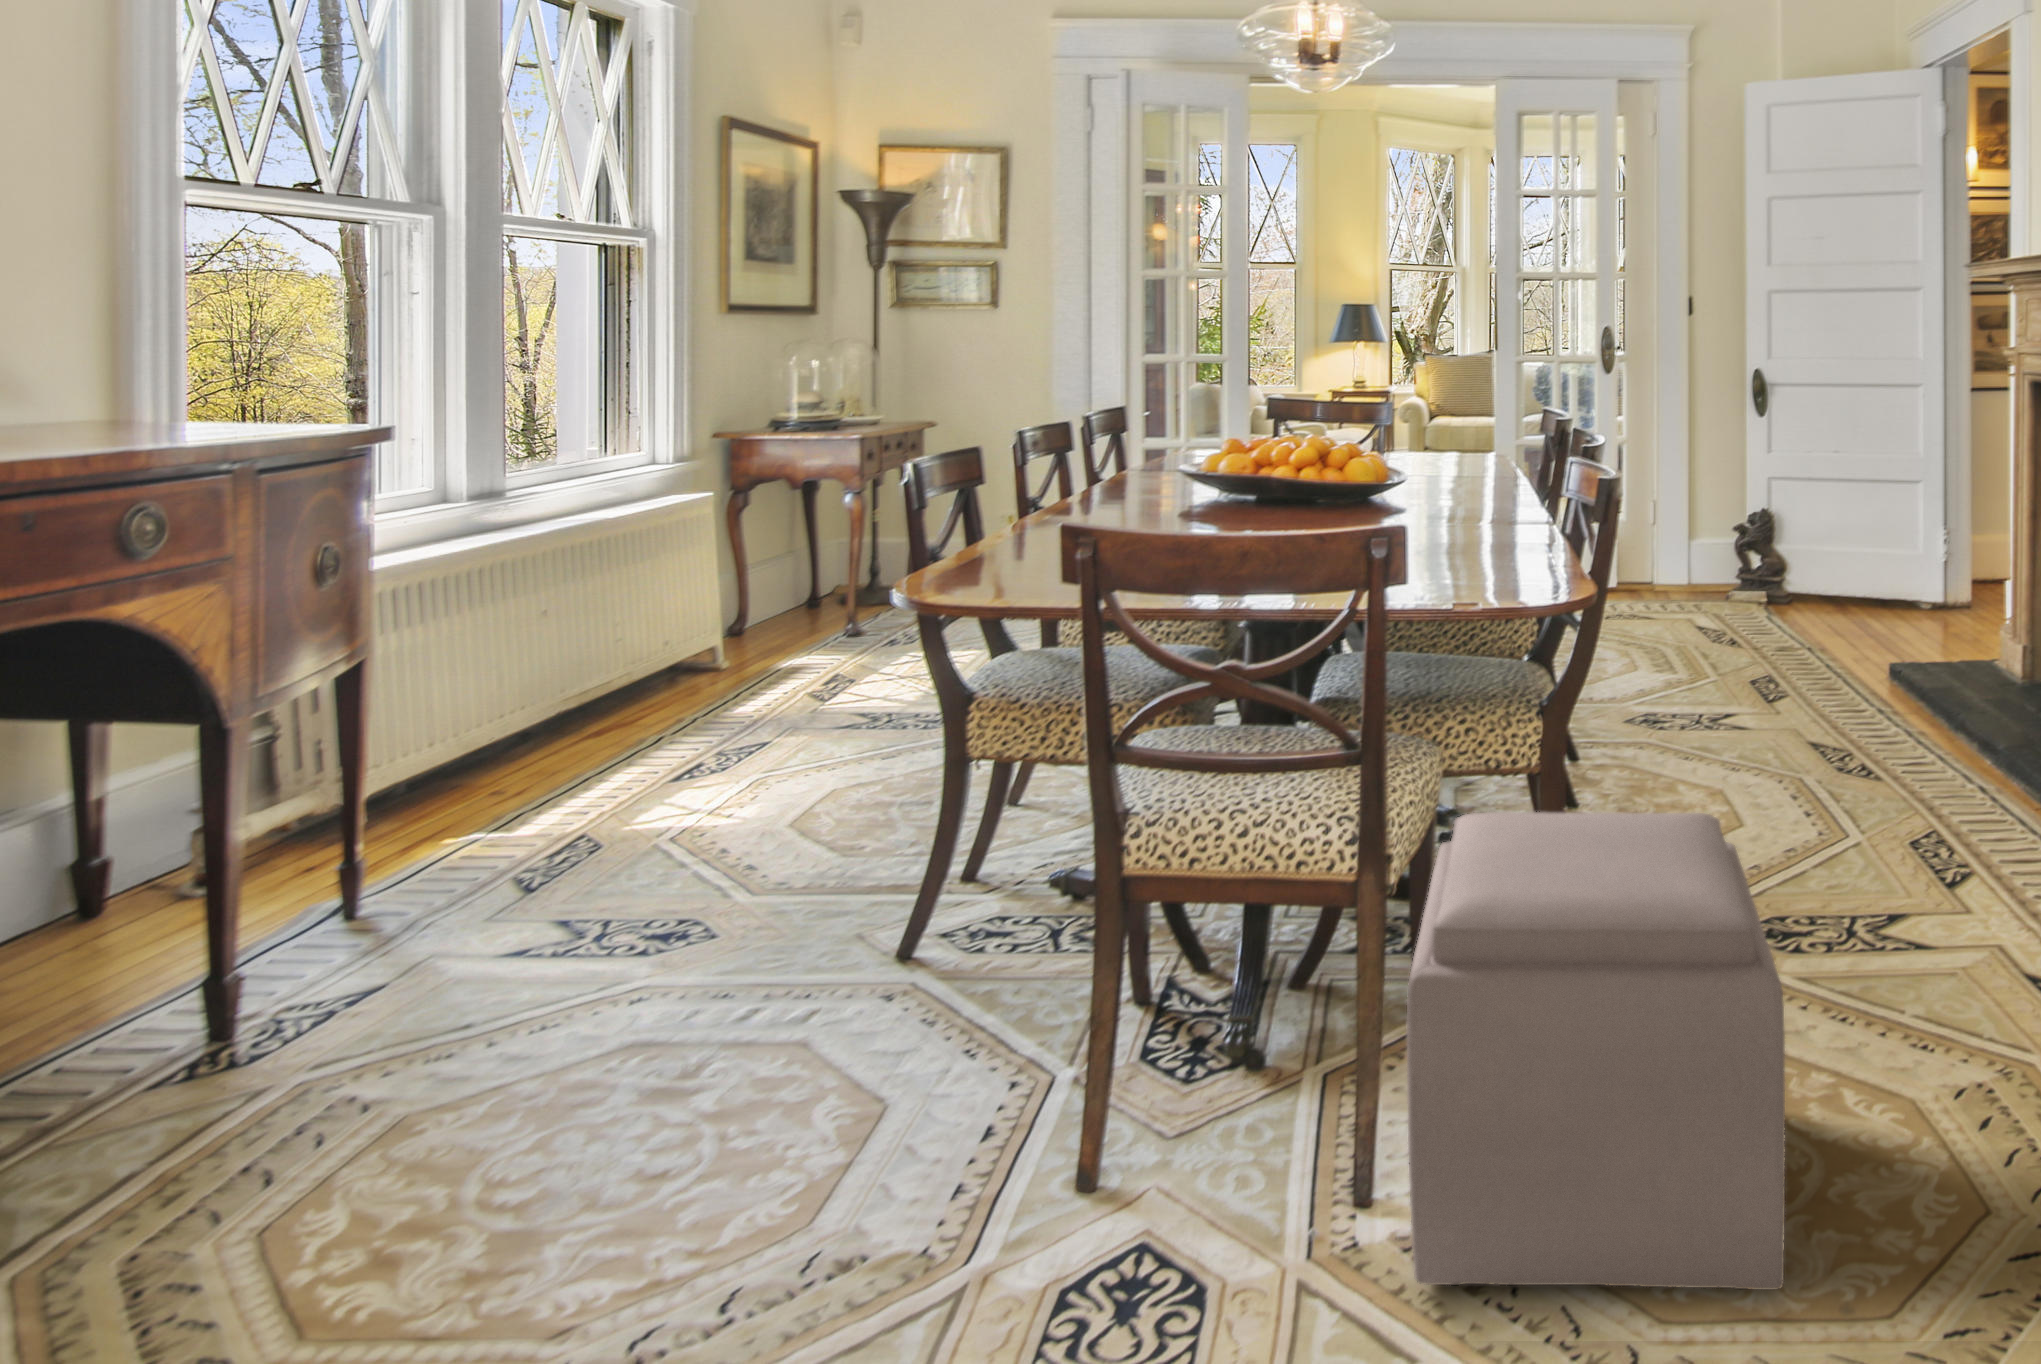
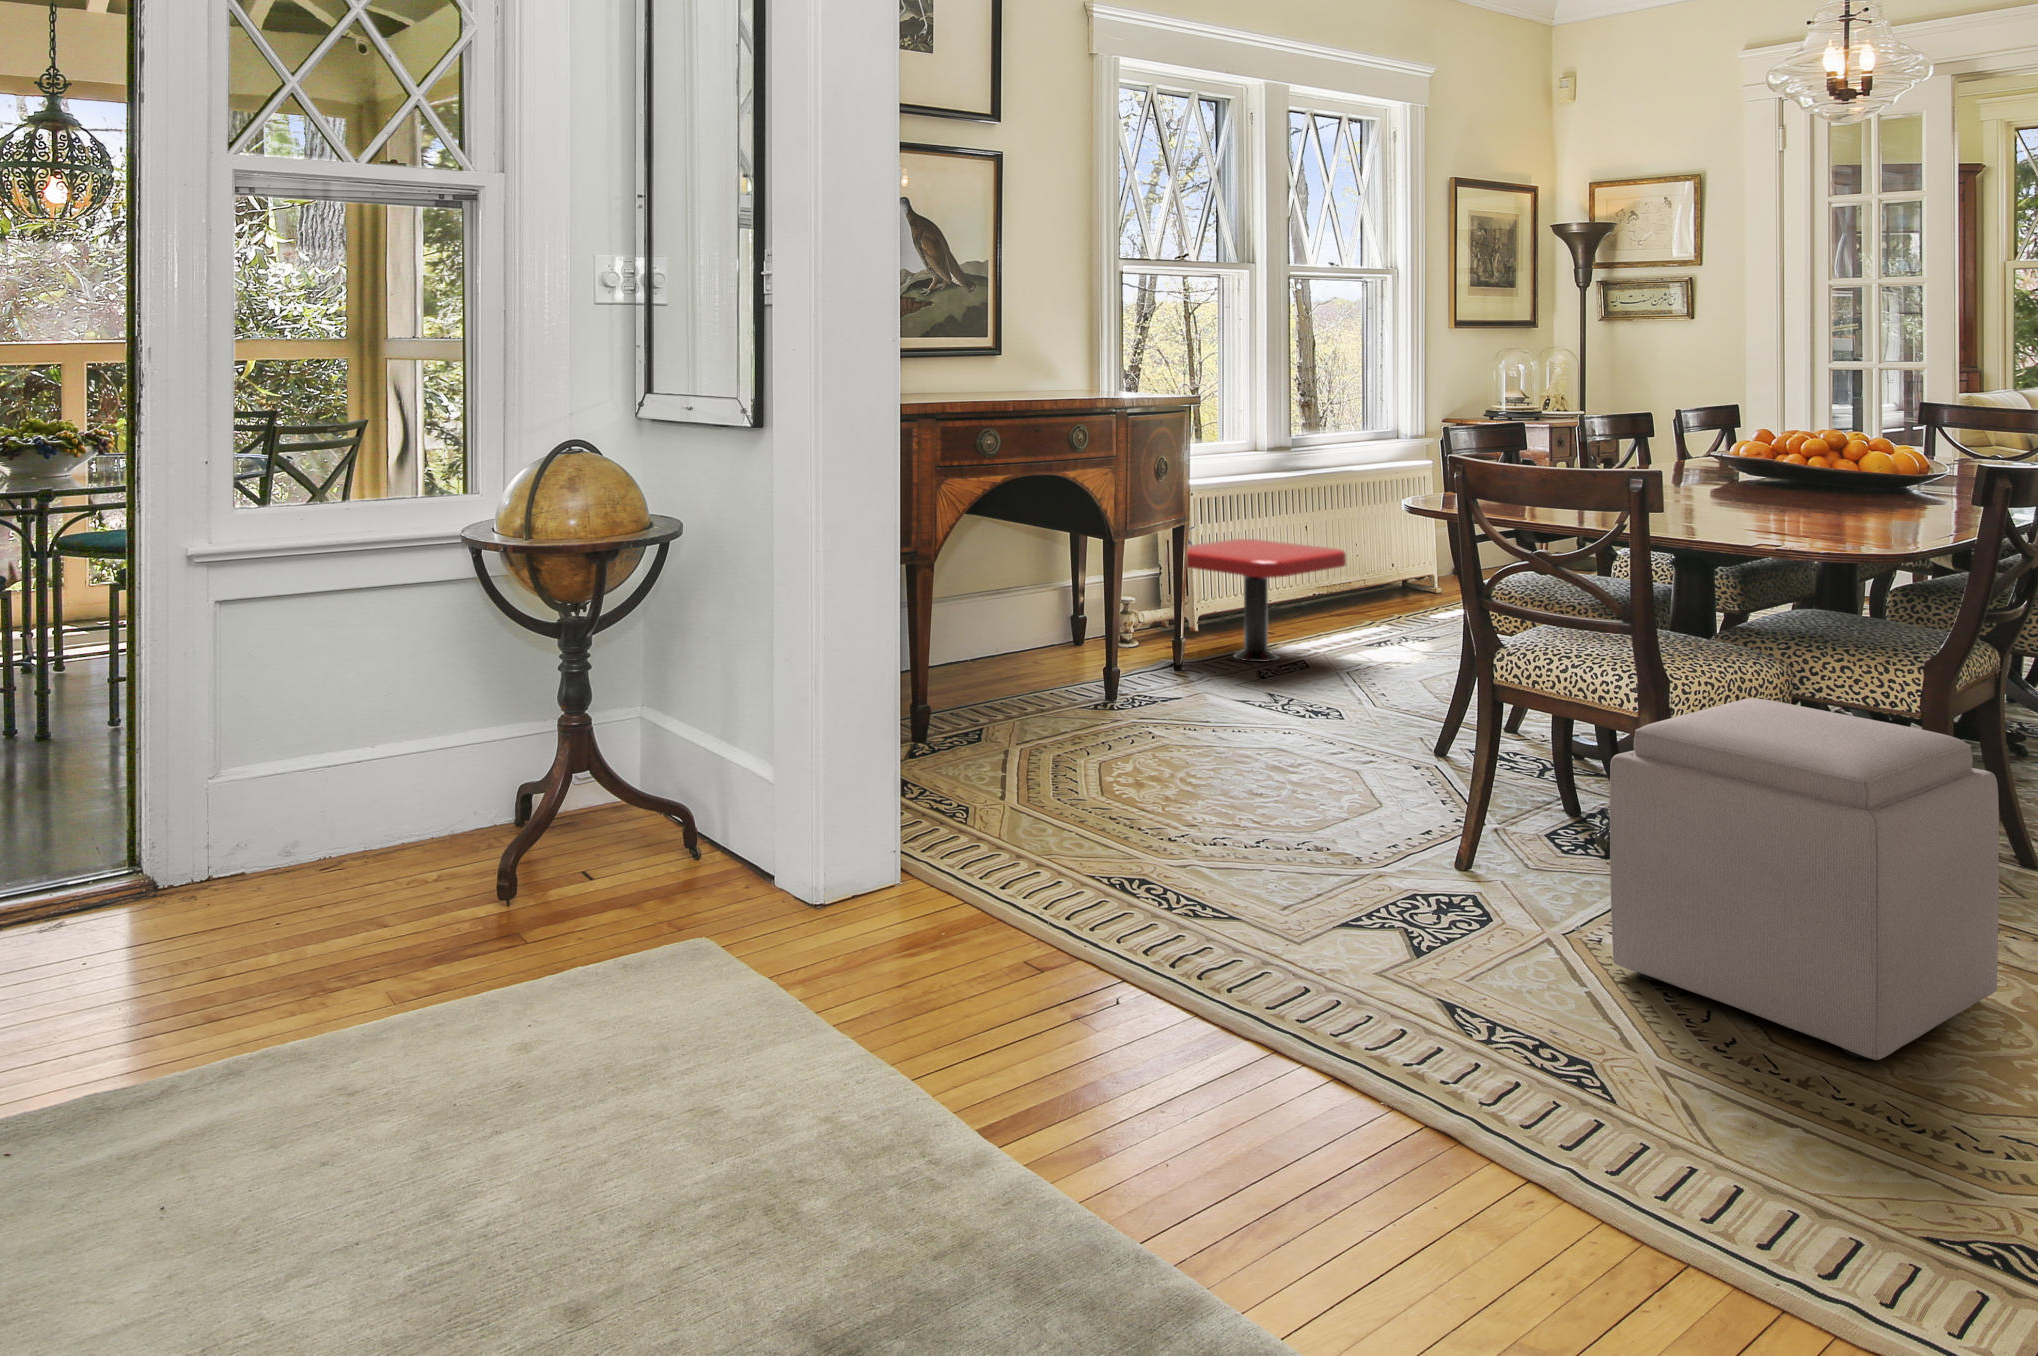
pedestal table: none [300,648,646,859] -> present [1166,539,1346,662]

